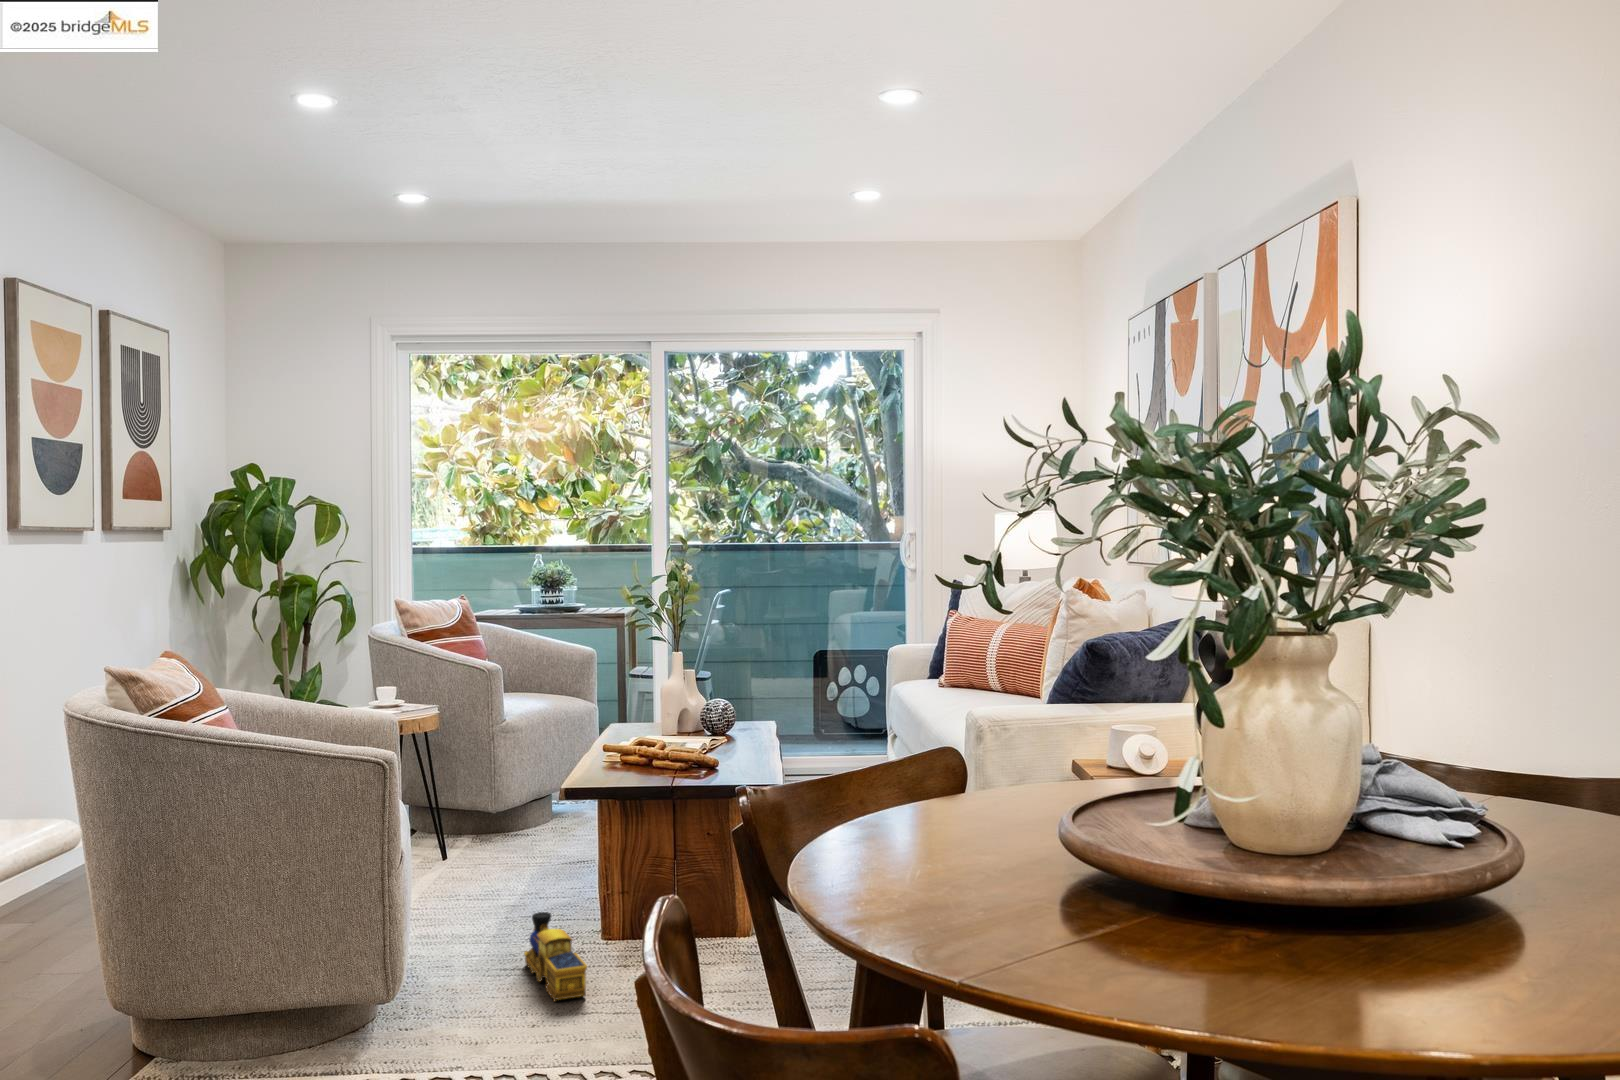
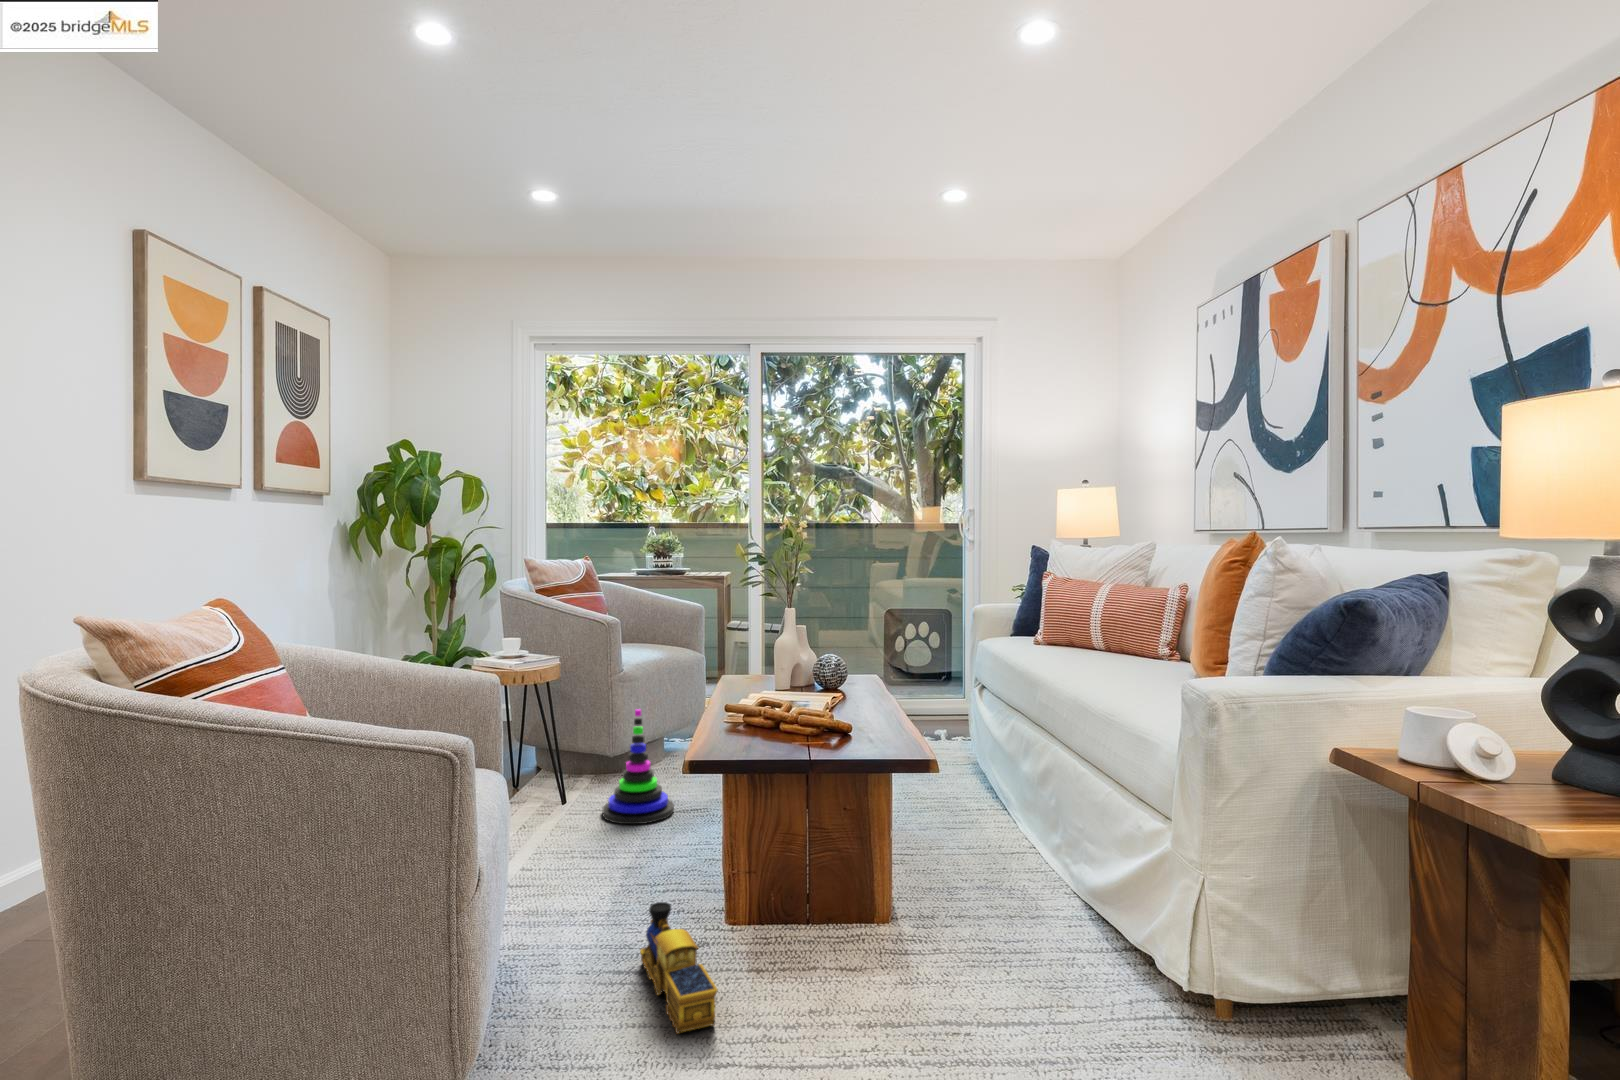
stacking toy: none [487,758,560,873] -> present [603,709,674,824]

